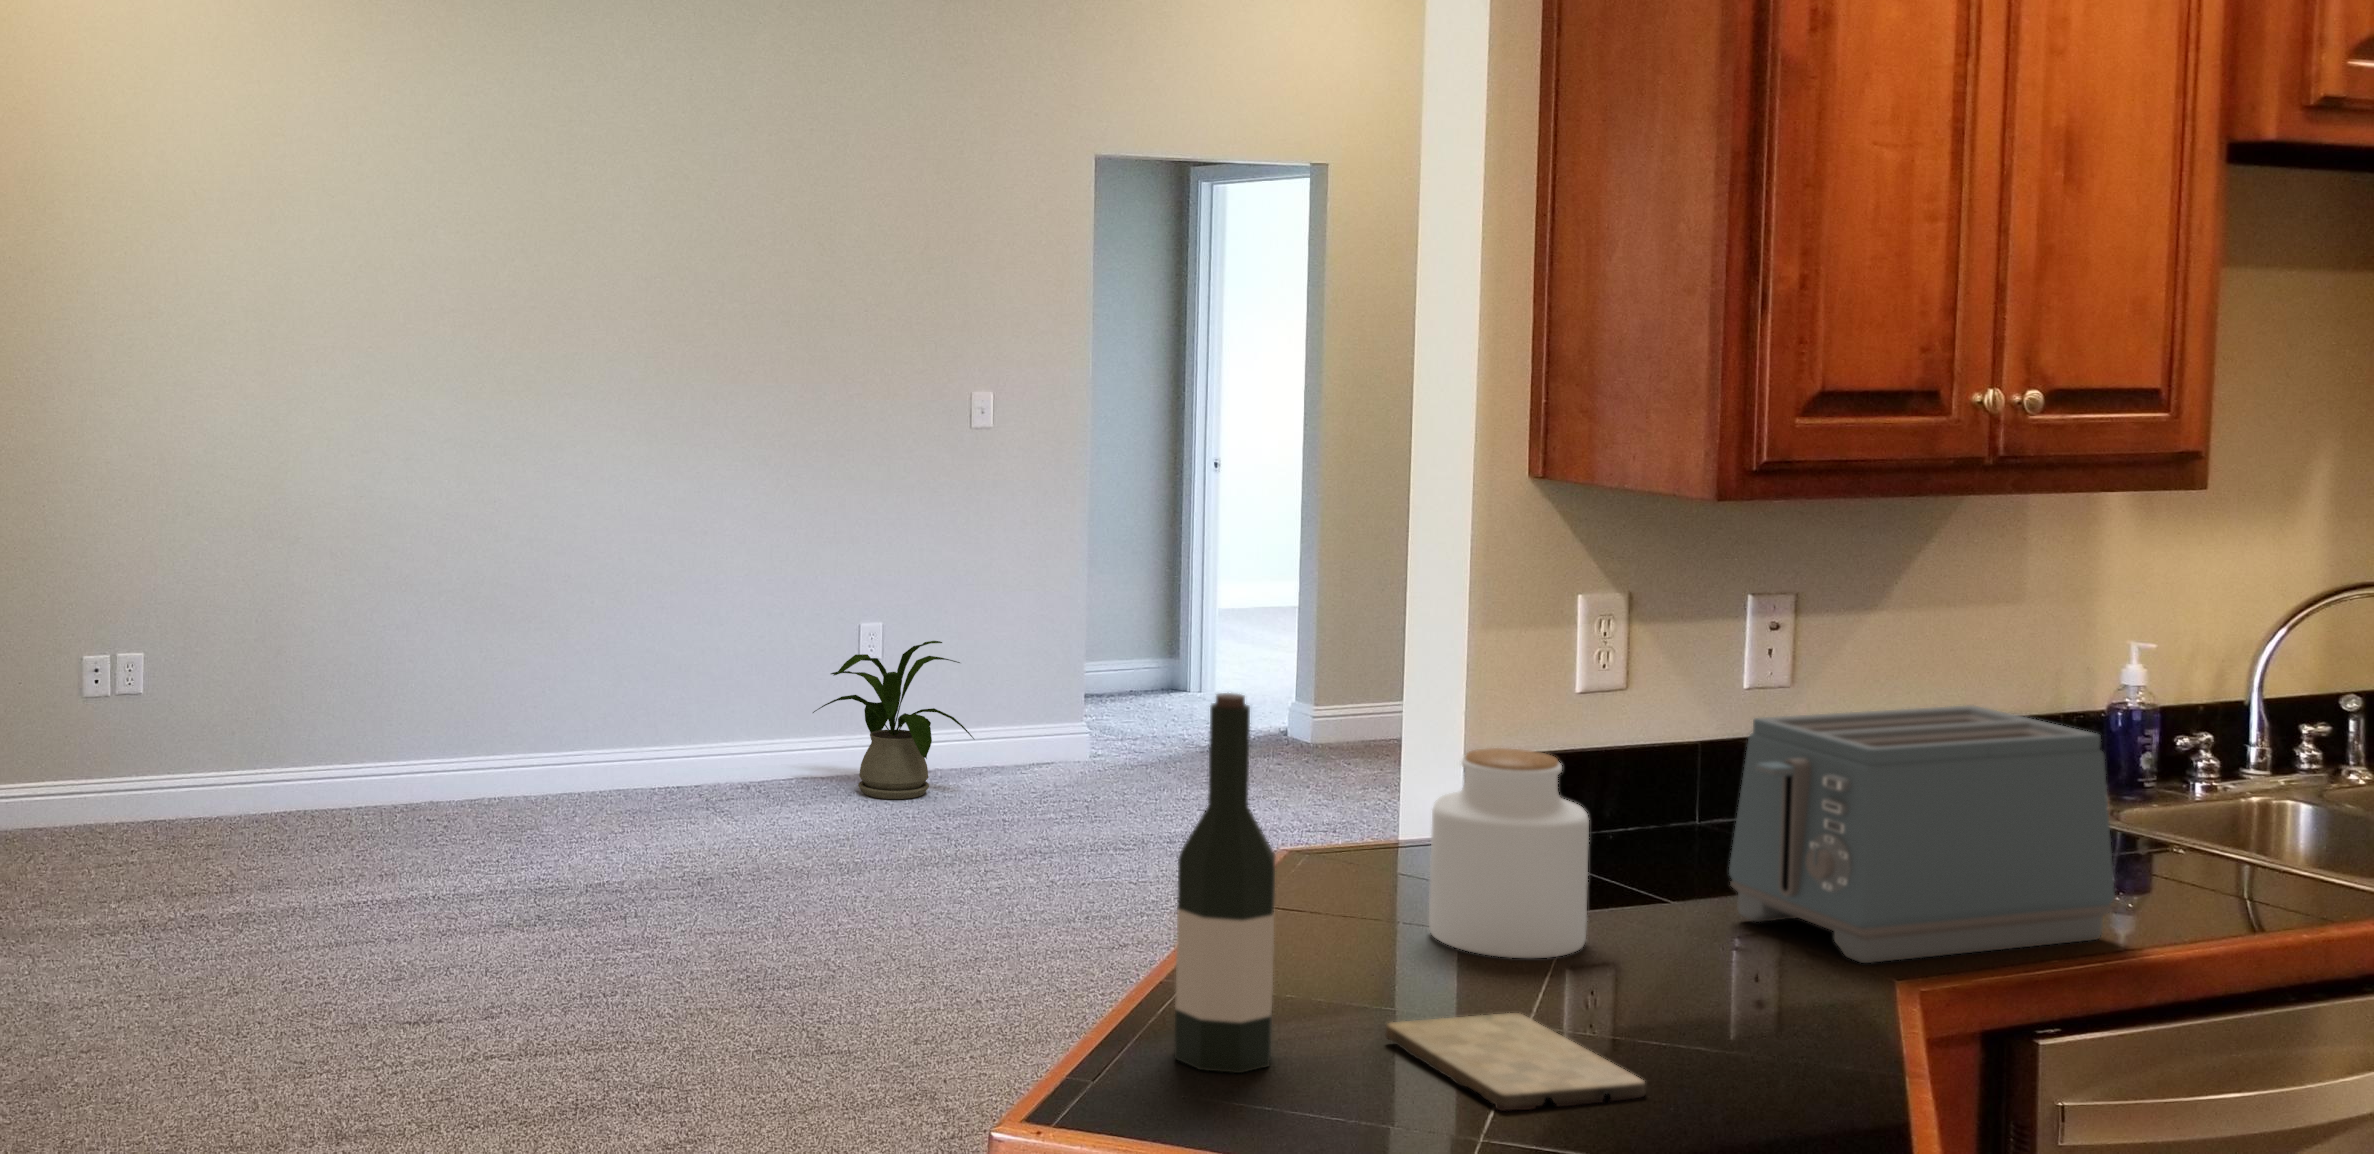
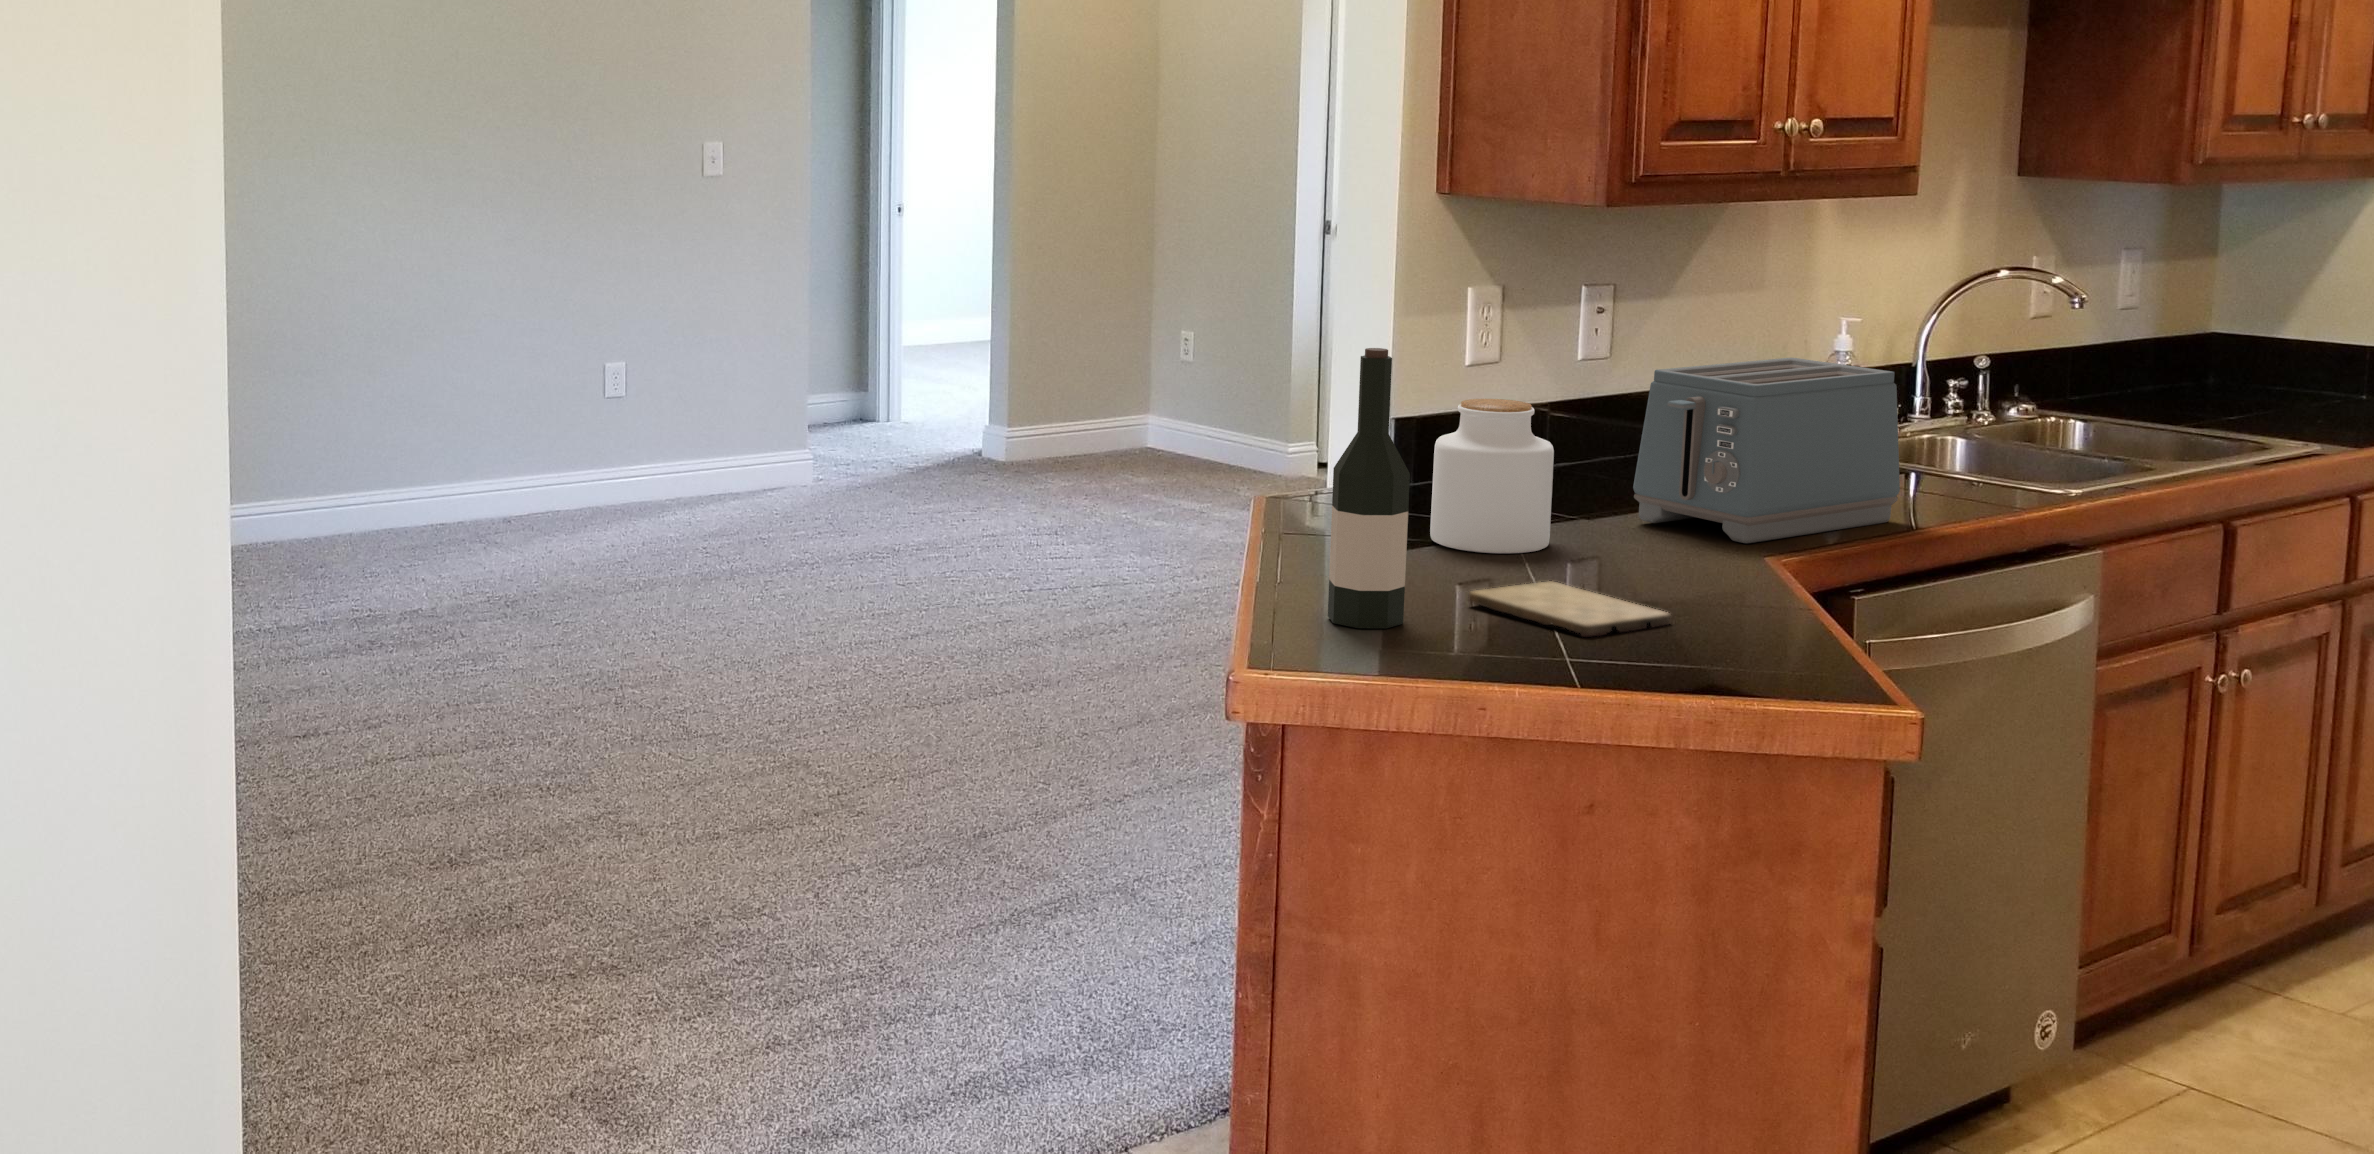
house plant: present [813,641,974,799] -> none [572,377,733,527]

